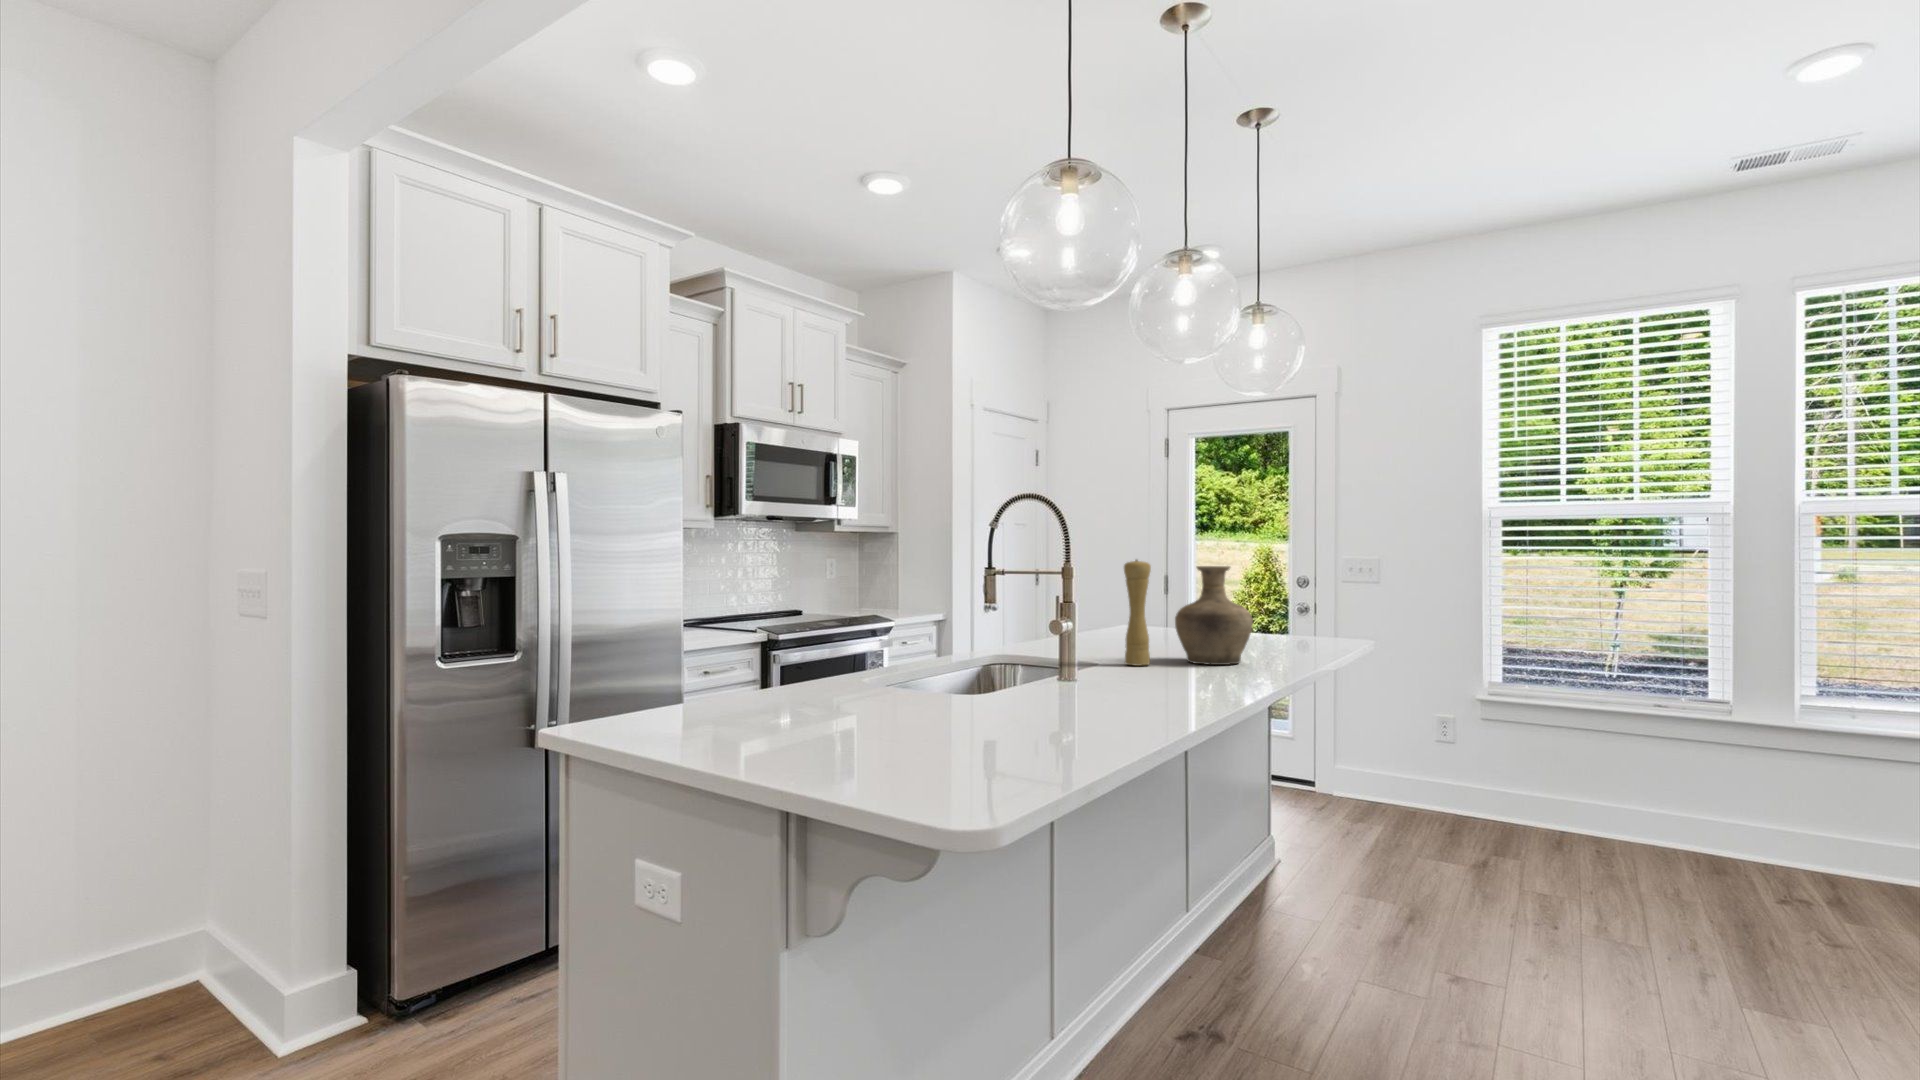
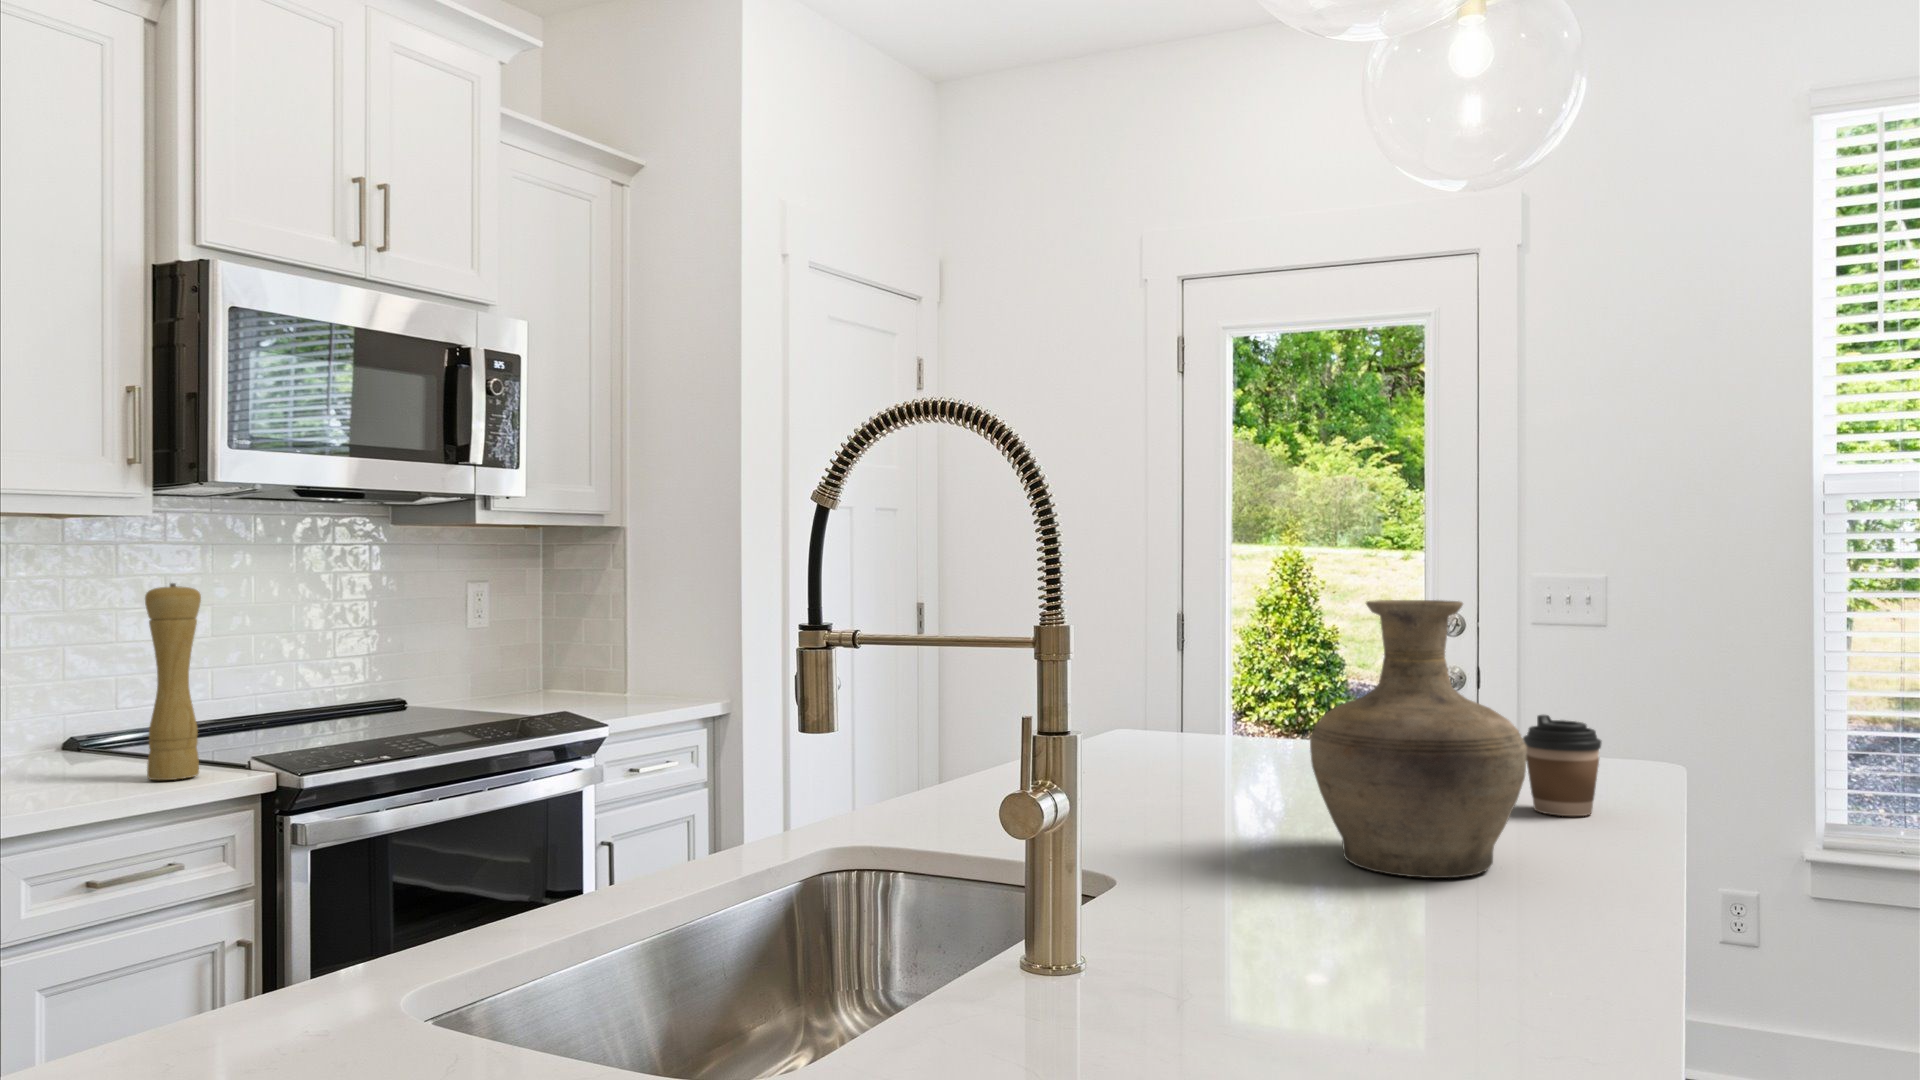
pepper mill: present [1124,560,1151,666] -> present [145,583,201,780]
coffee cup: none [1283,616,1313,656] -> present [1523,715,1601,816]

